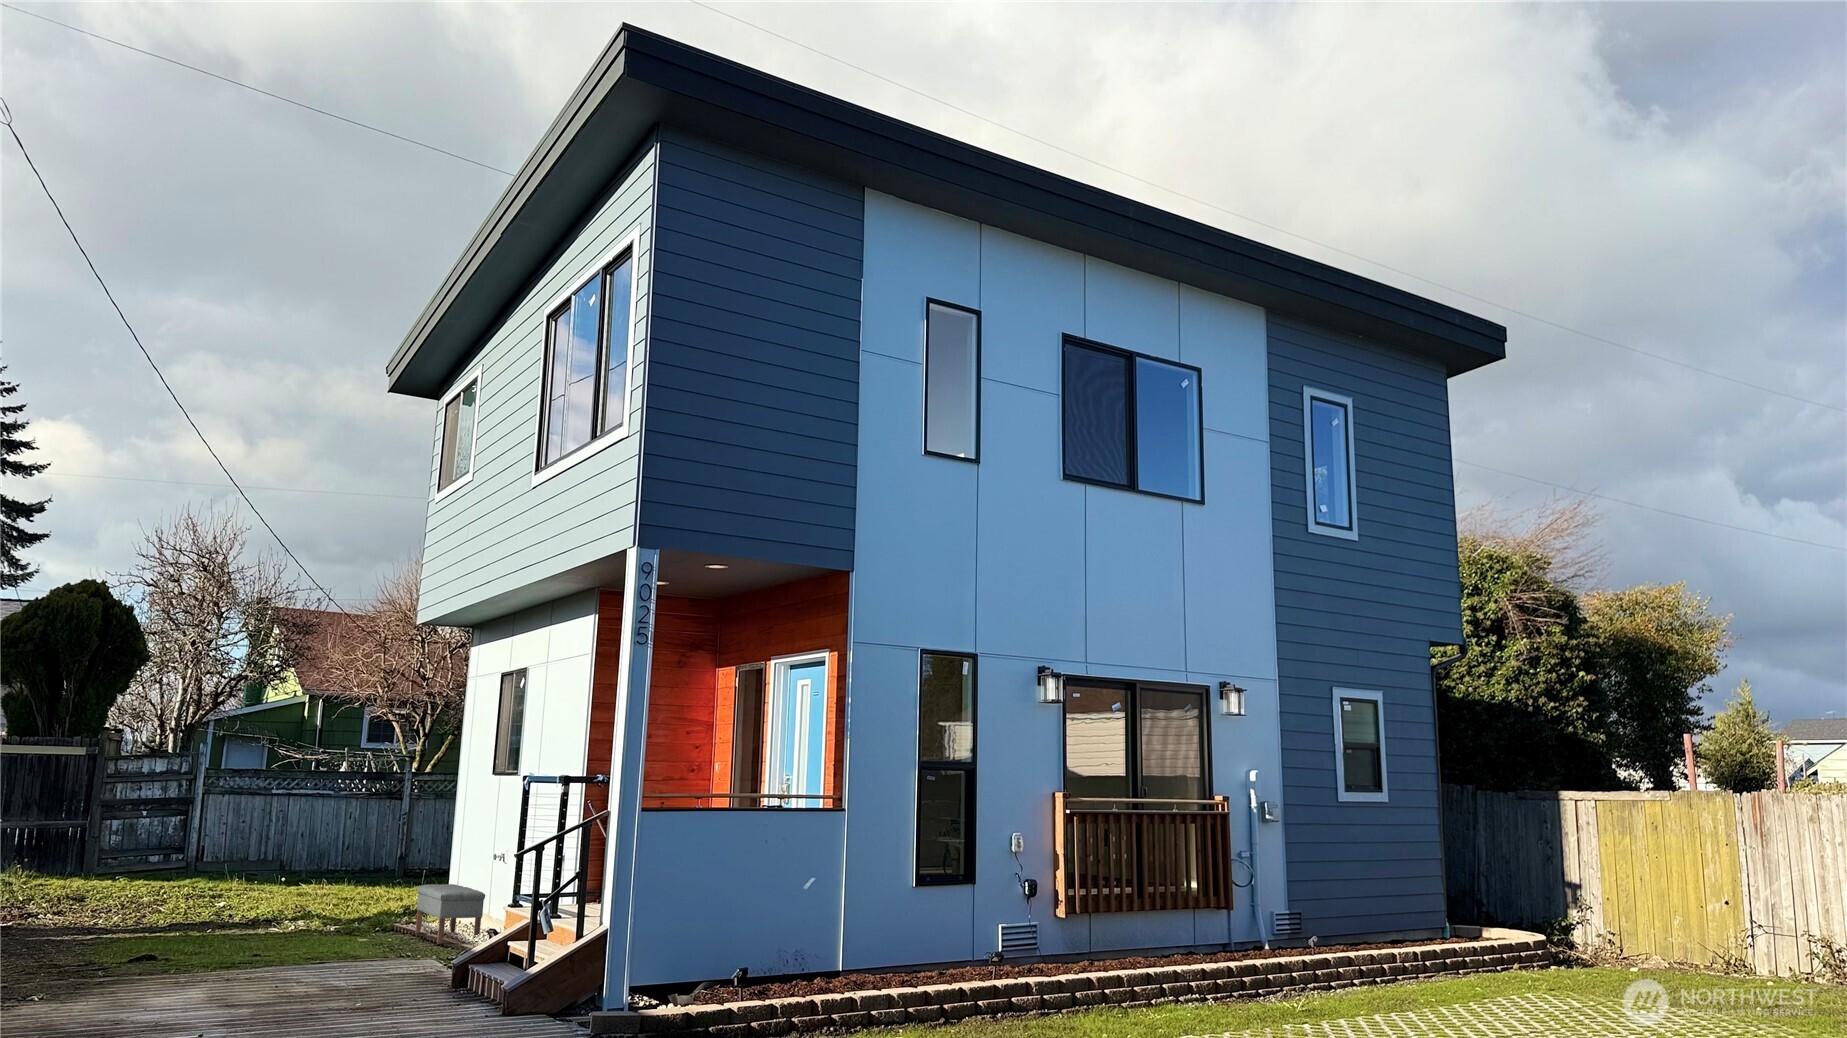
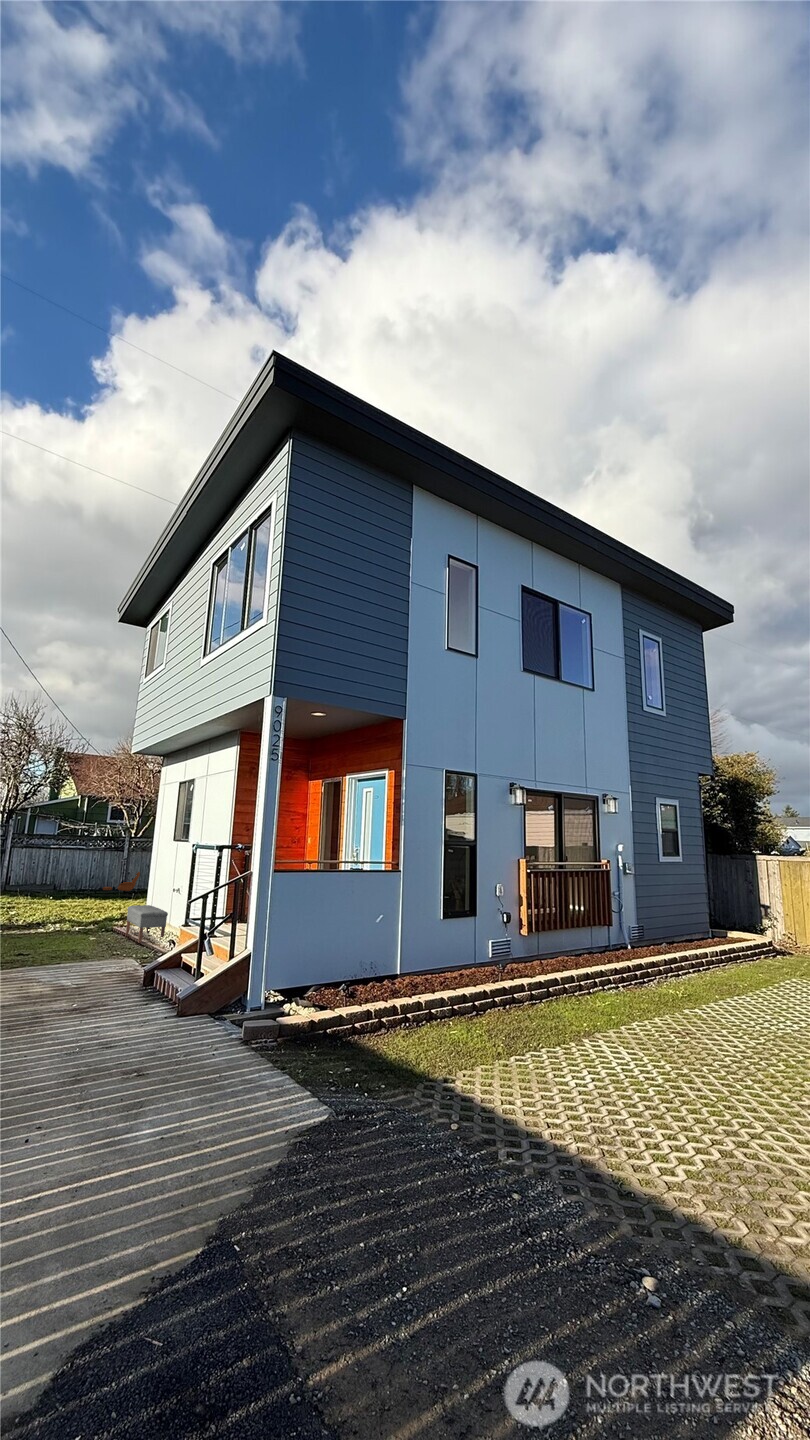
lounge chair: none [361,837,434,884] -> present [103,872,140,897]

